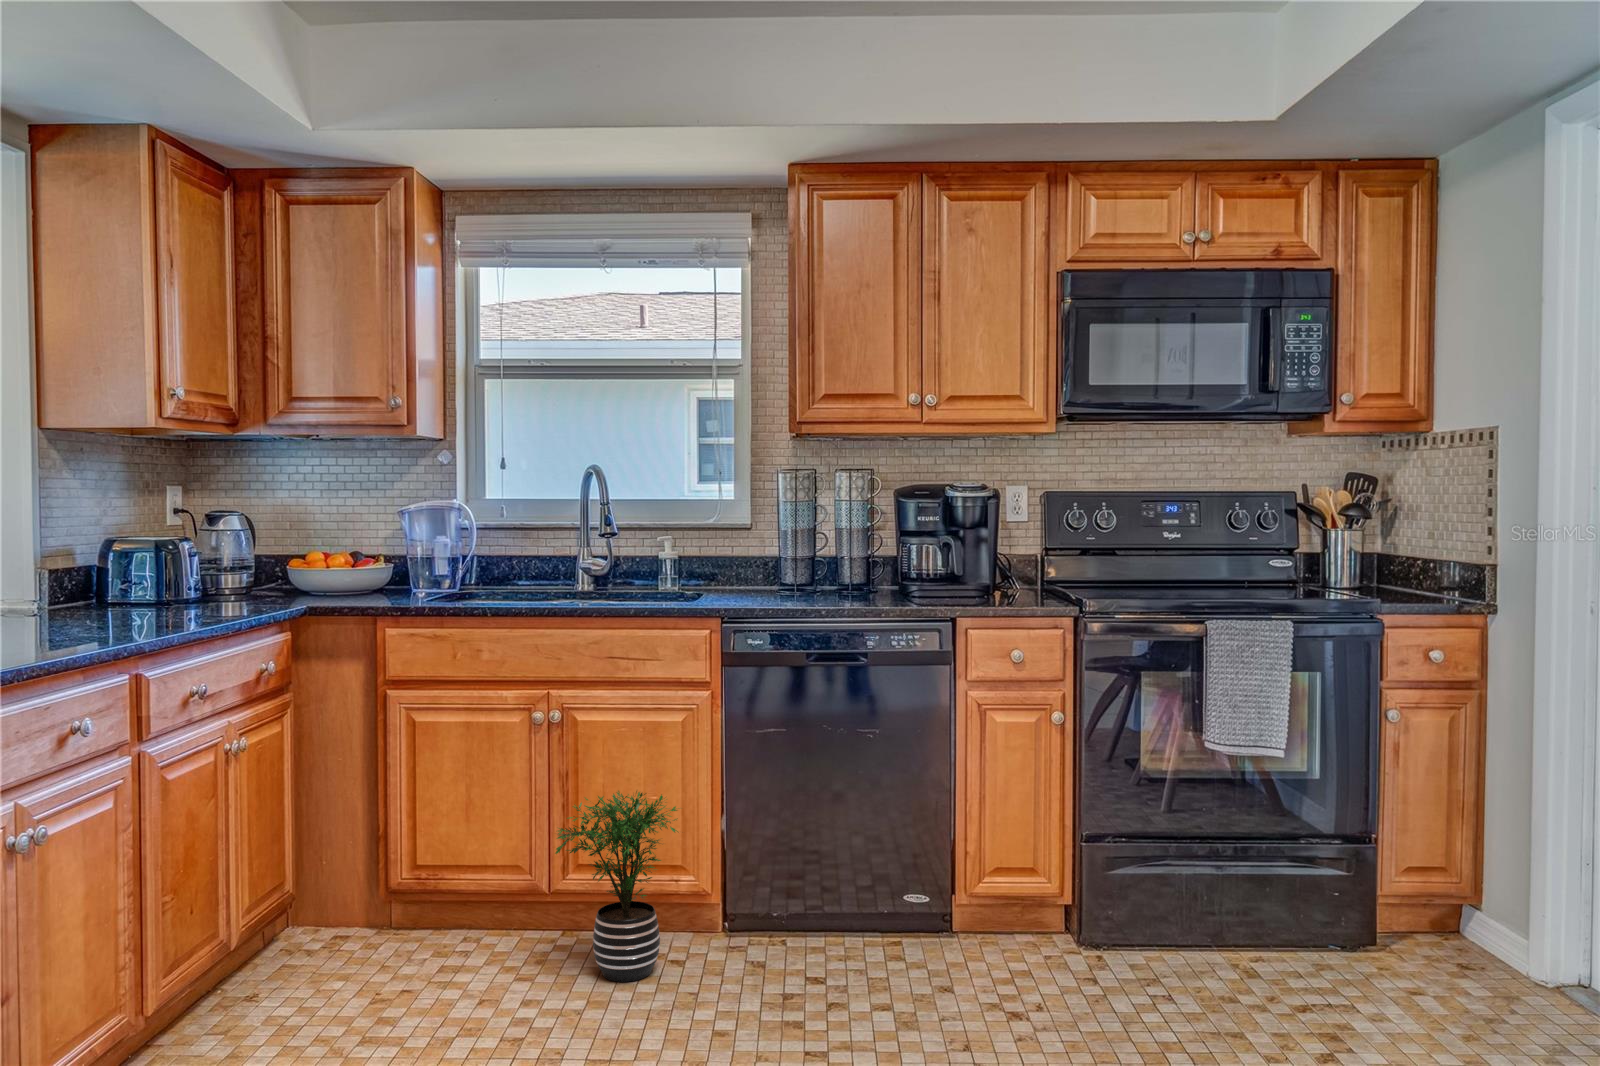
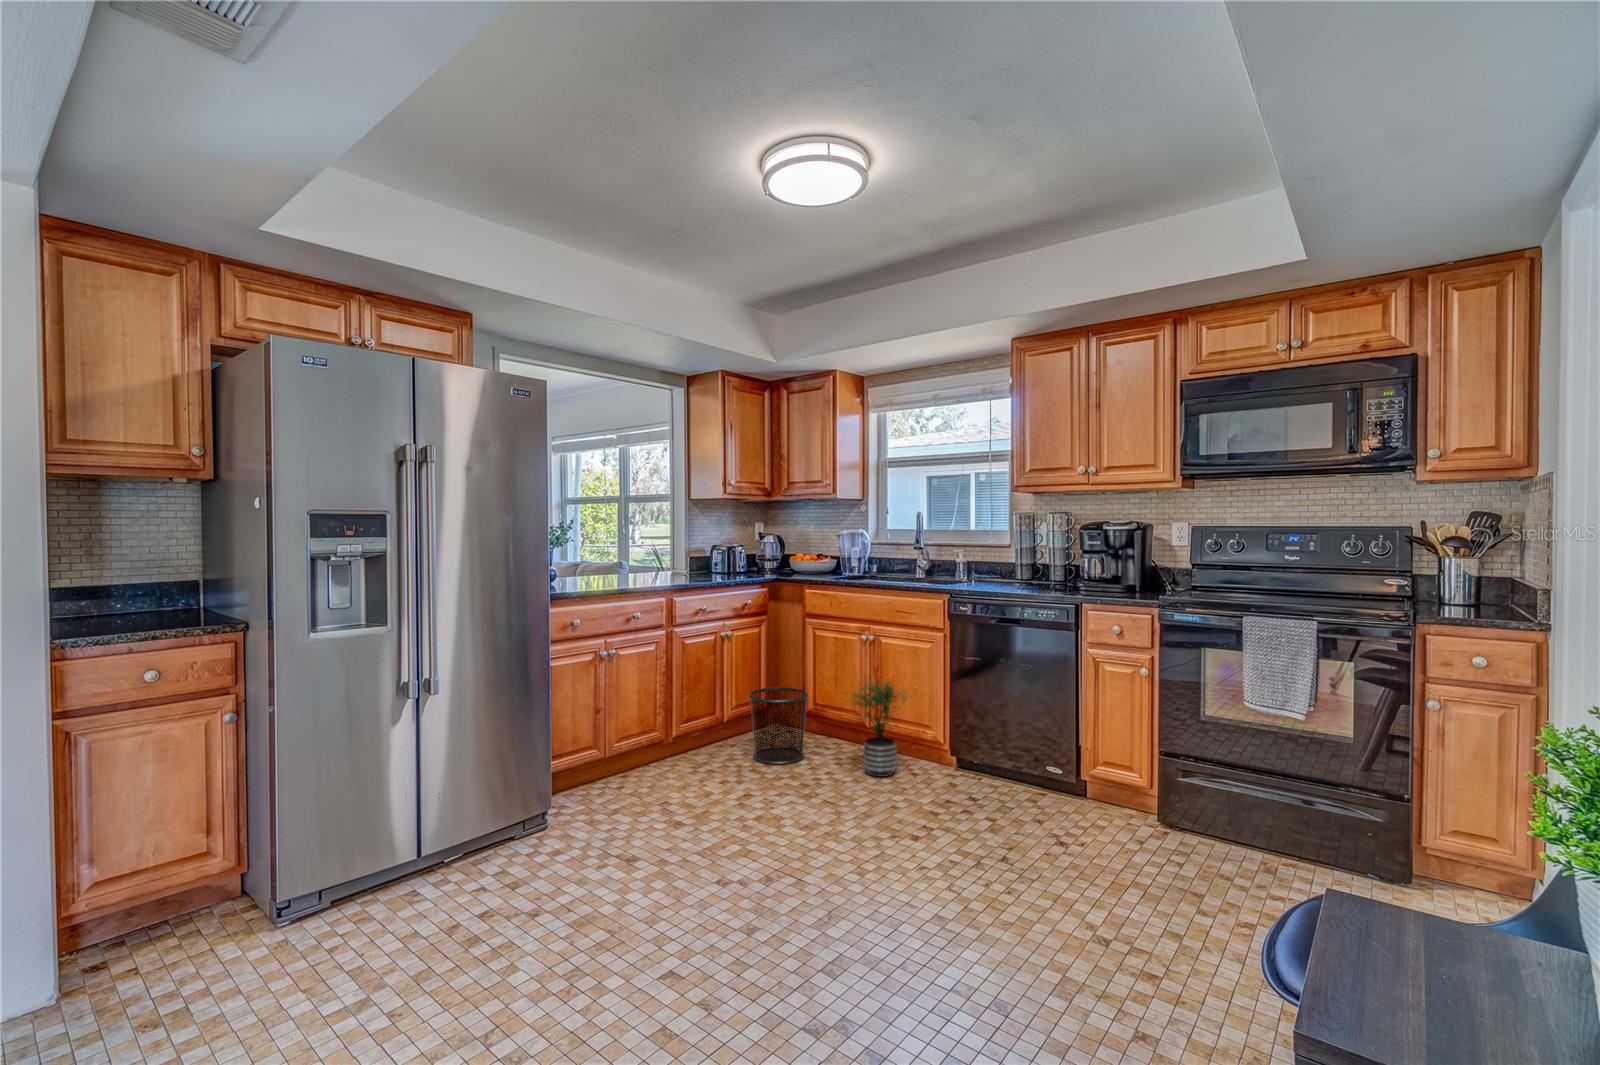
waste bin: none [321,842,456,1017] -> present [749,687,808,764]

